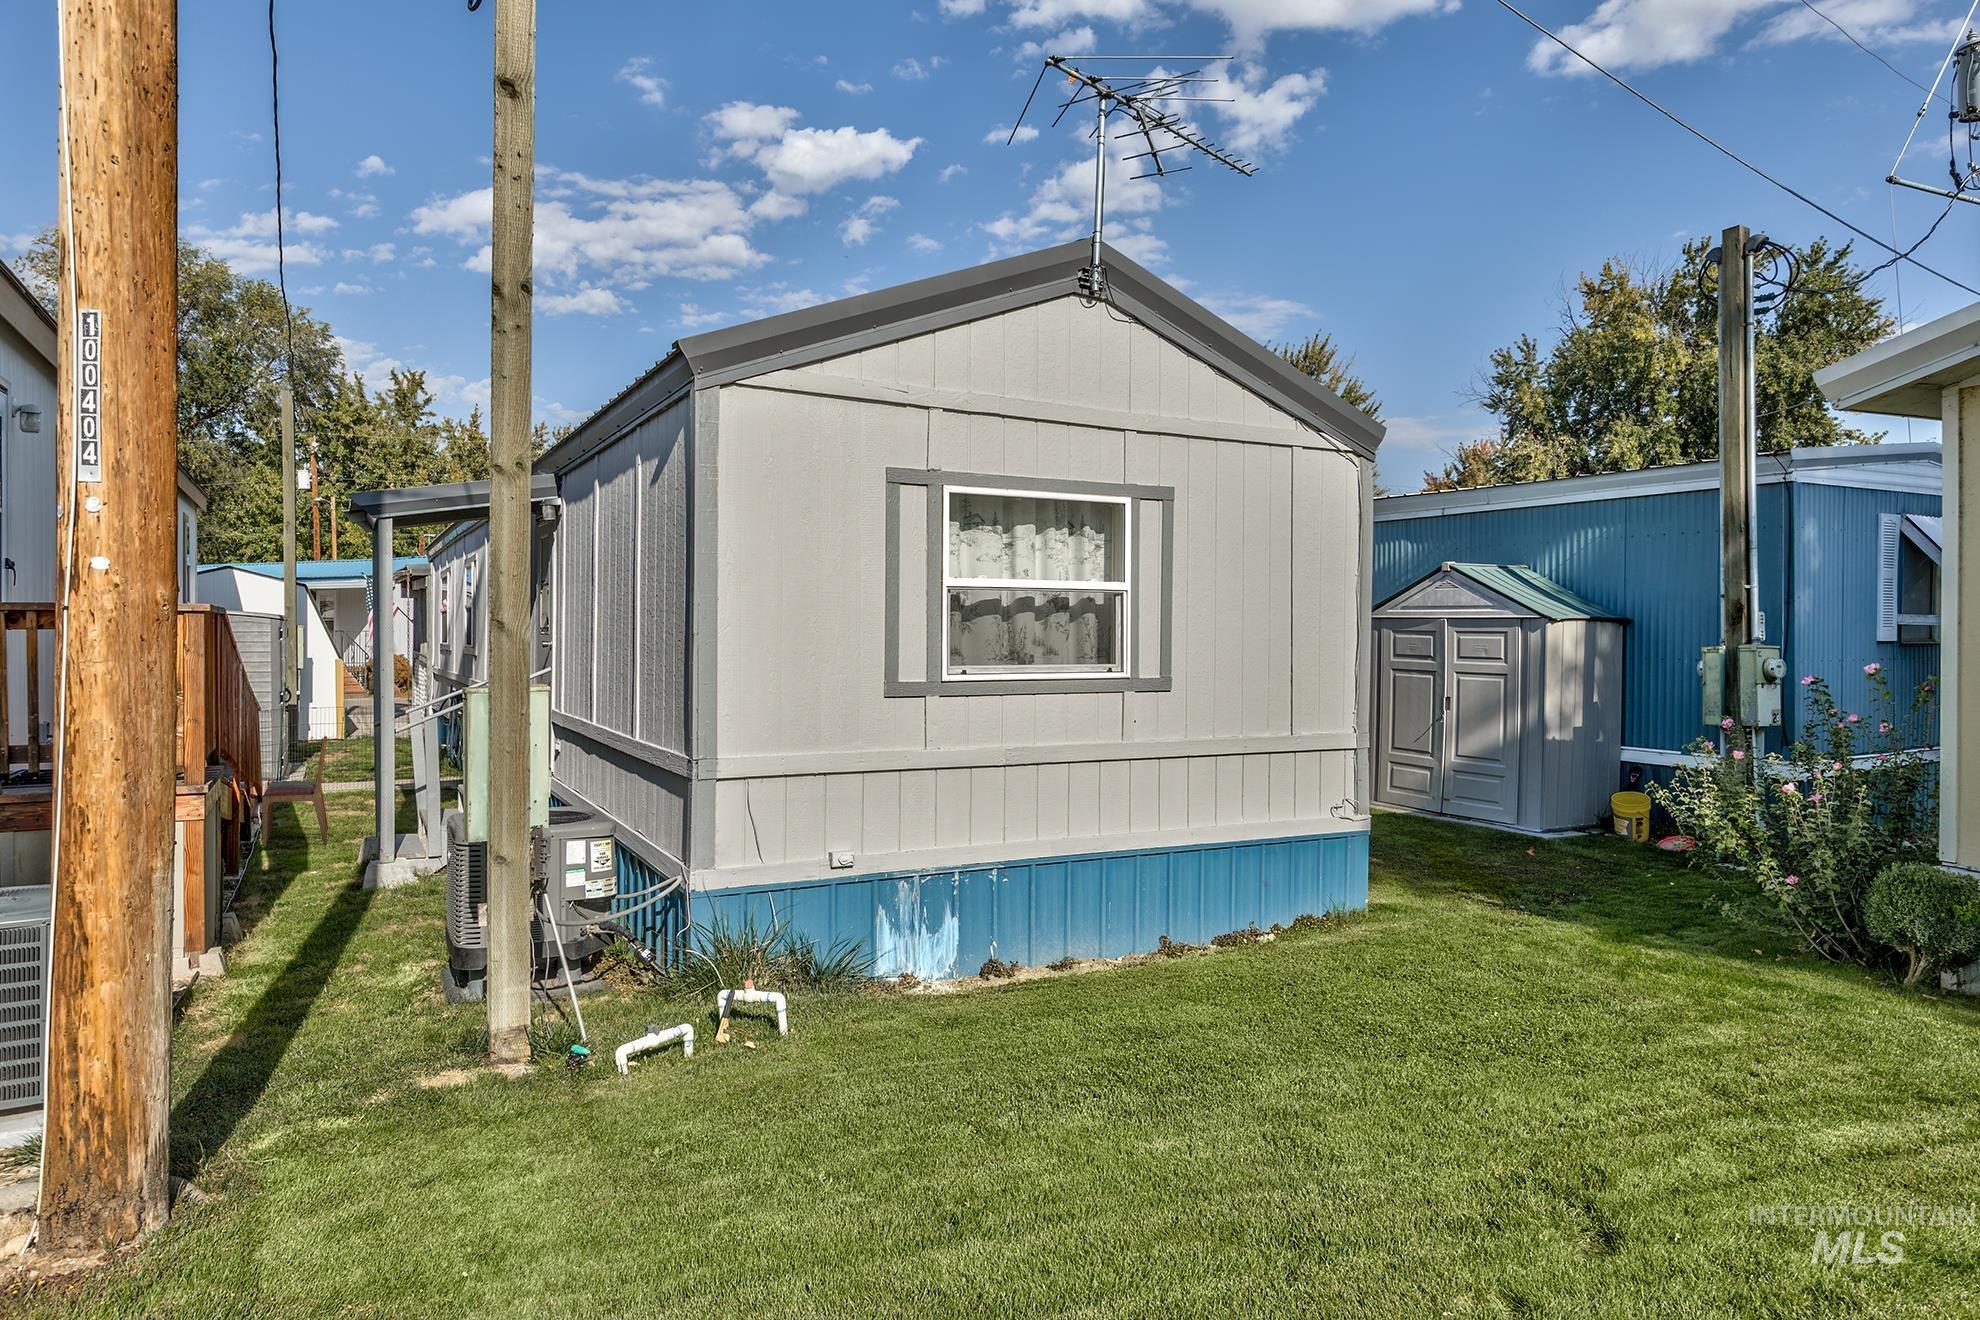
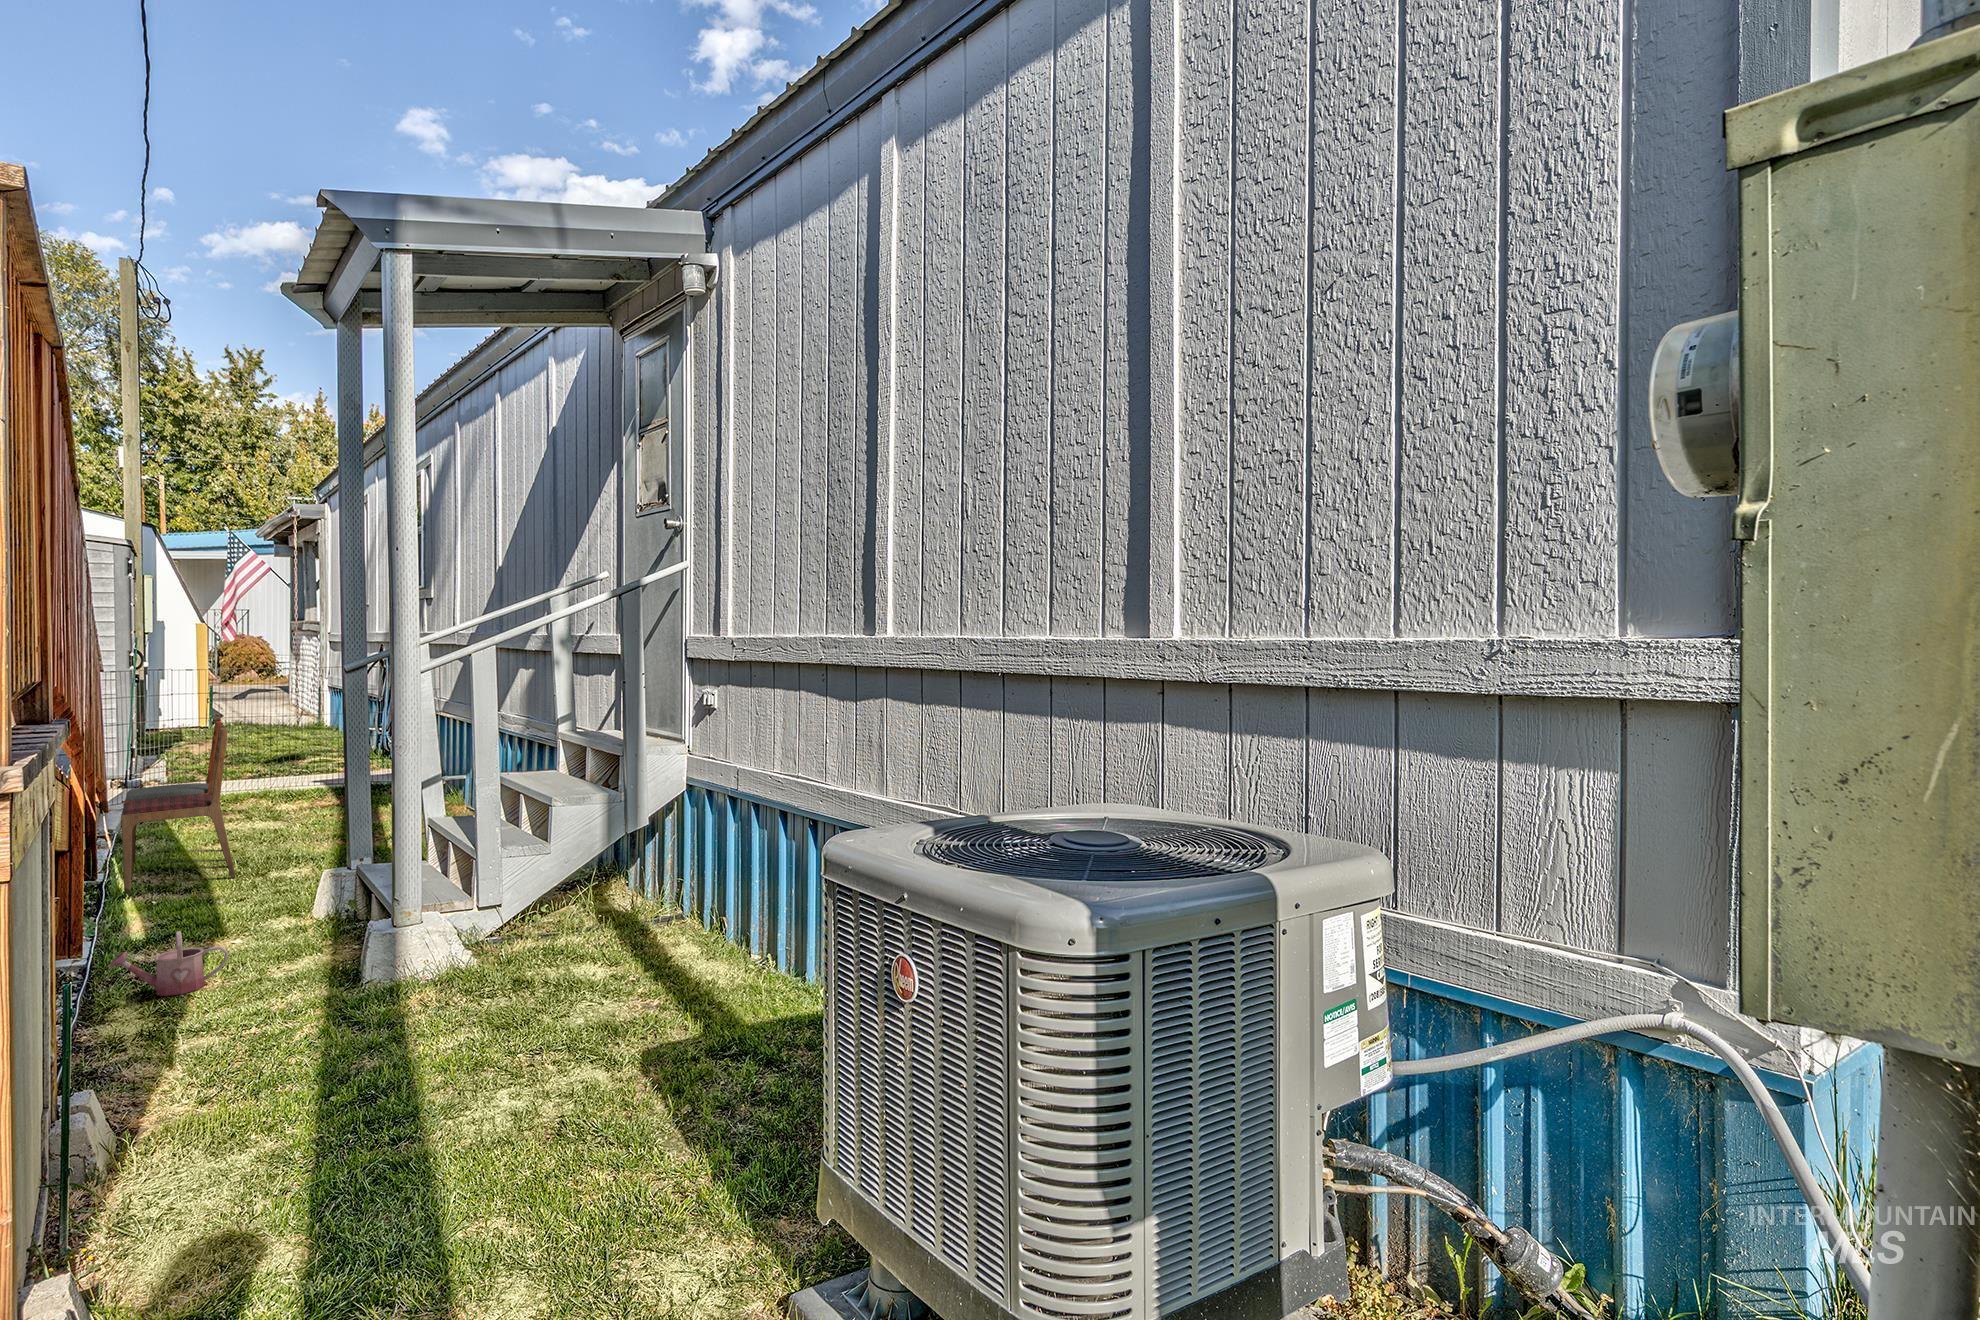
watering can: none [246,857,305,892] -> present [109,931,228,996]

